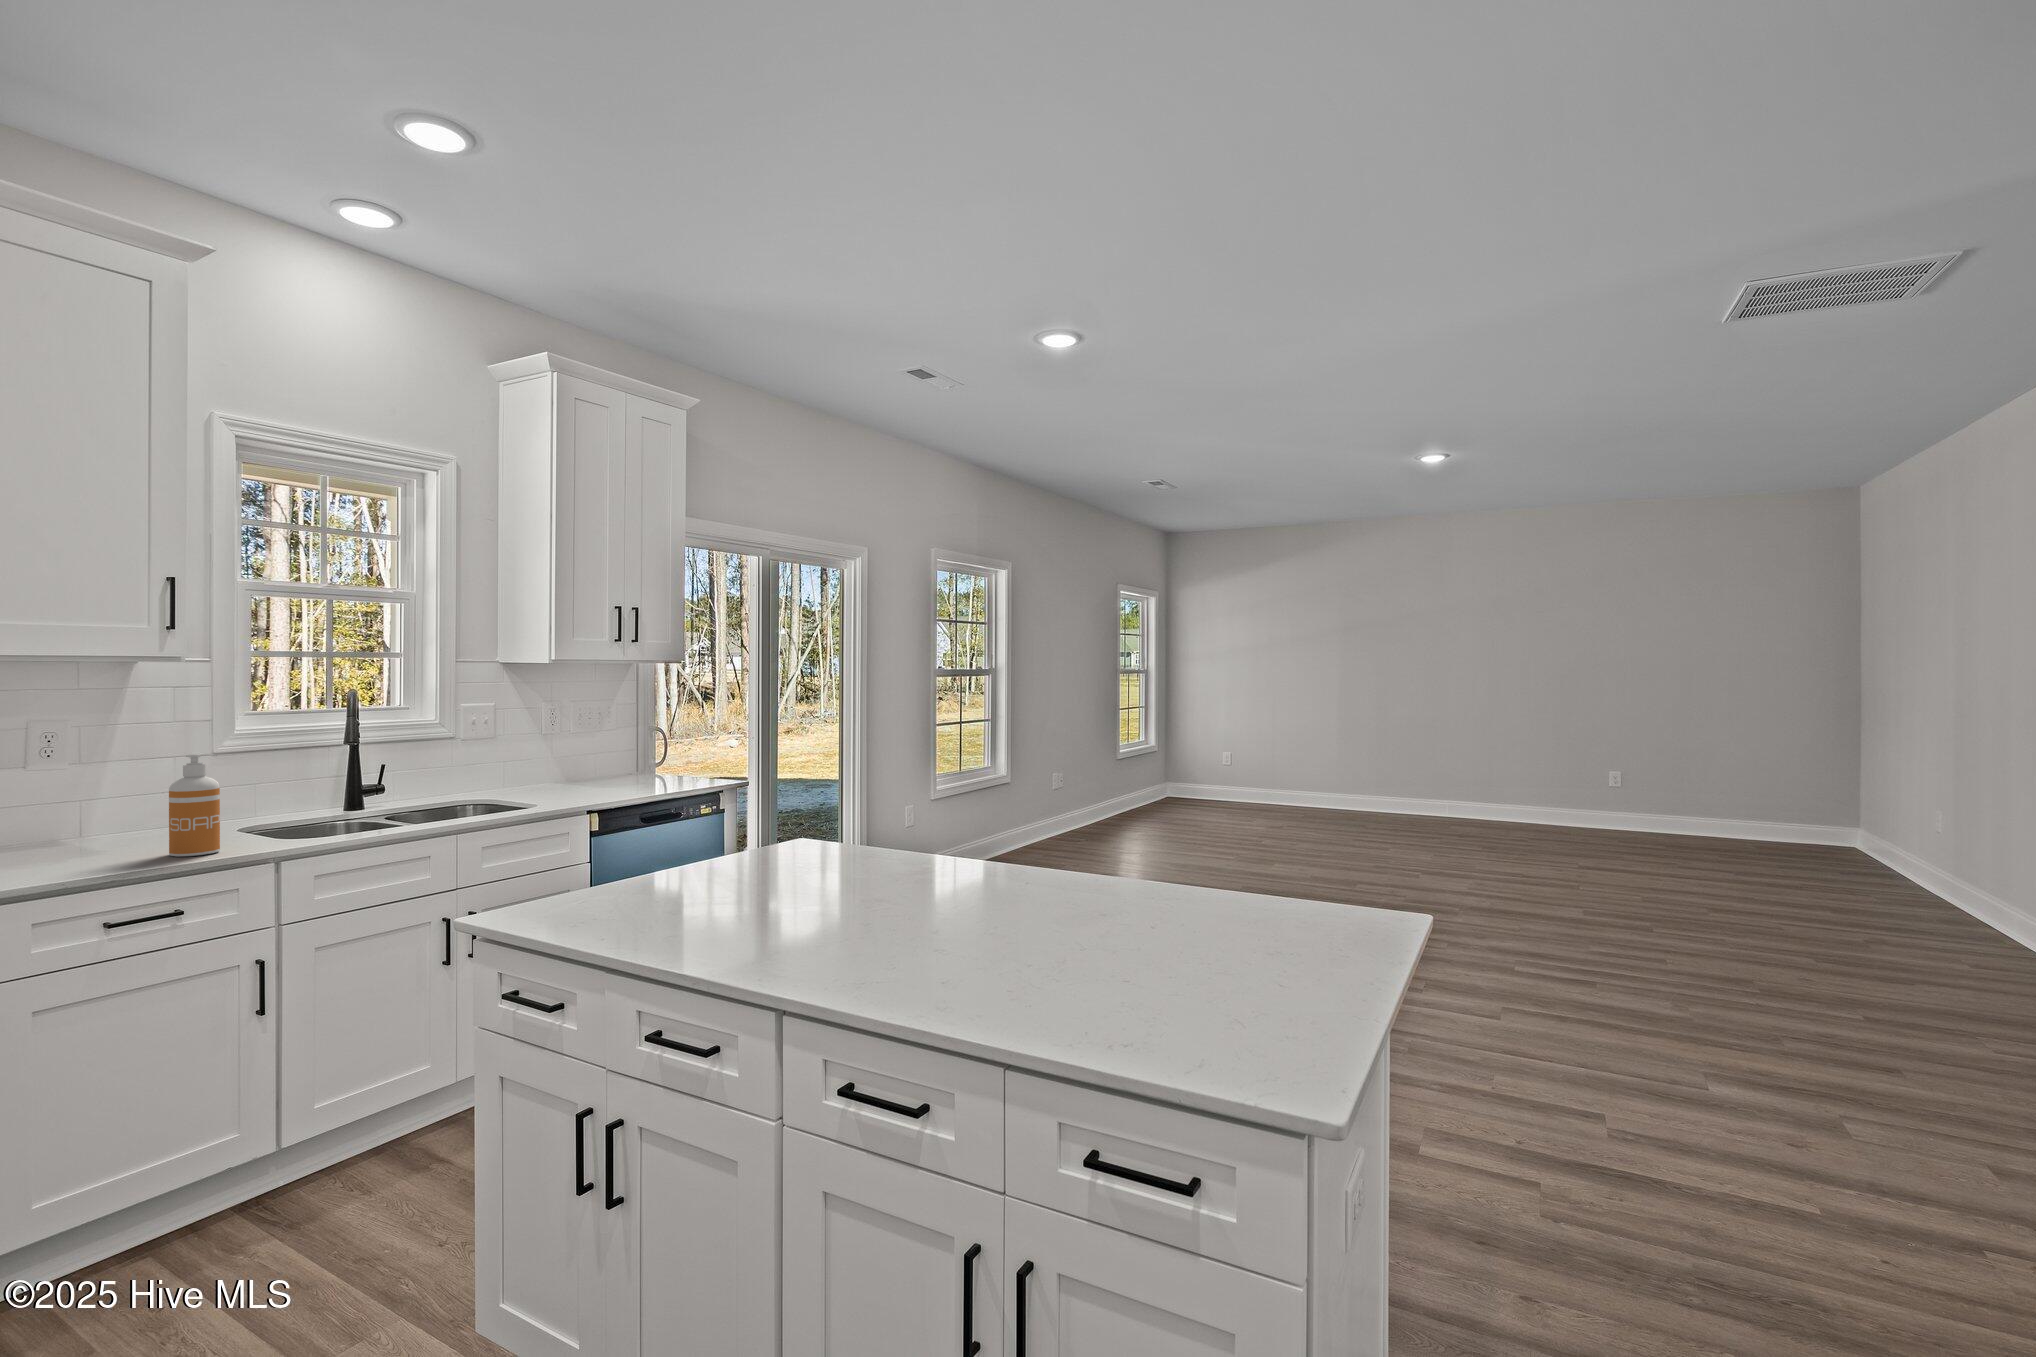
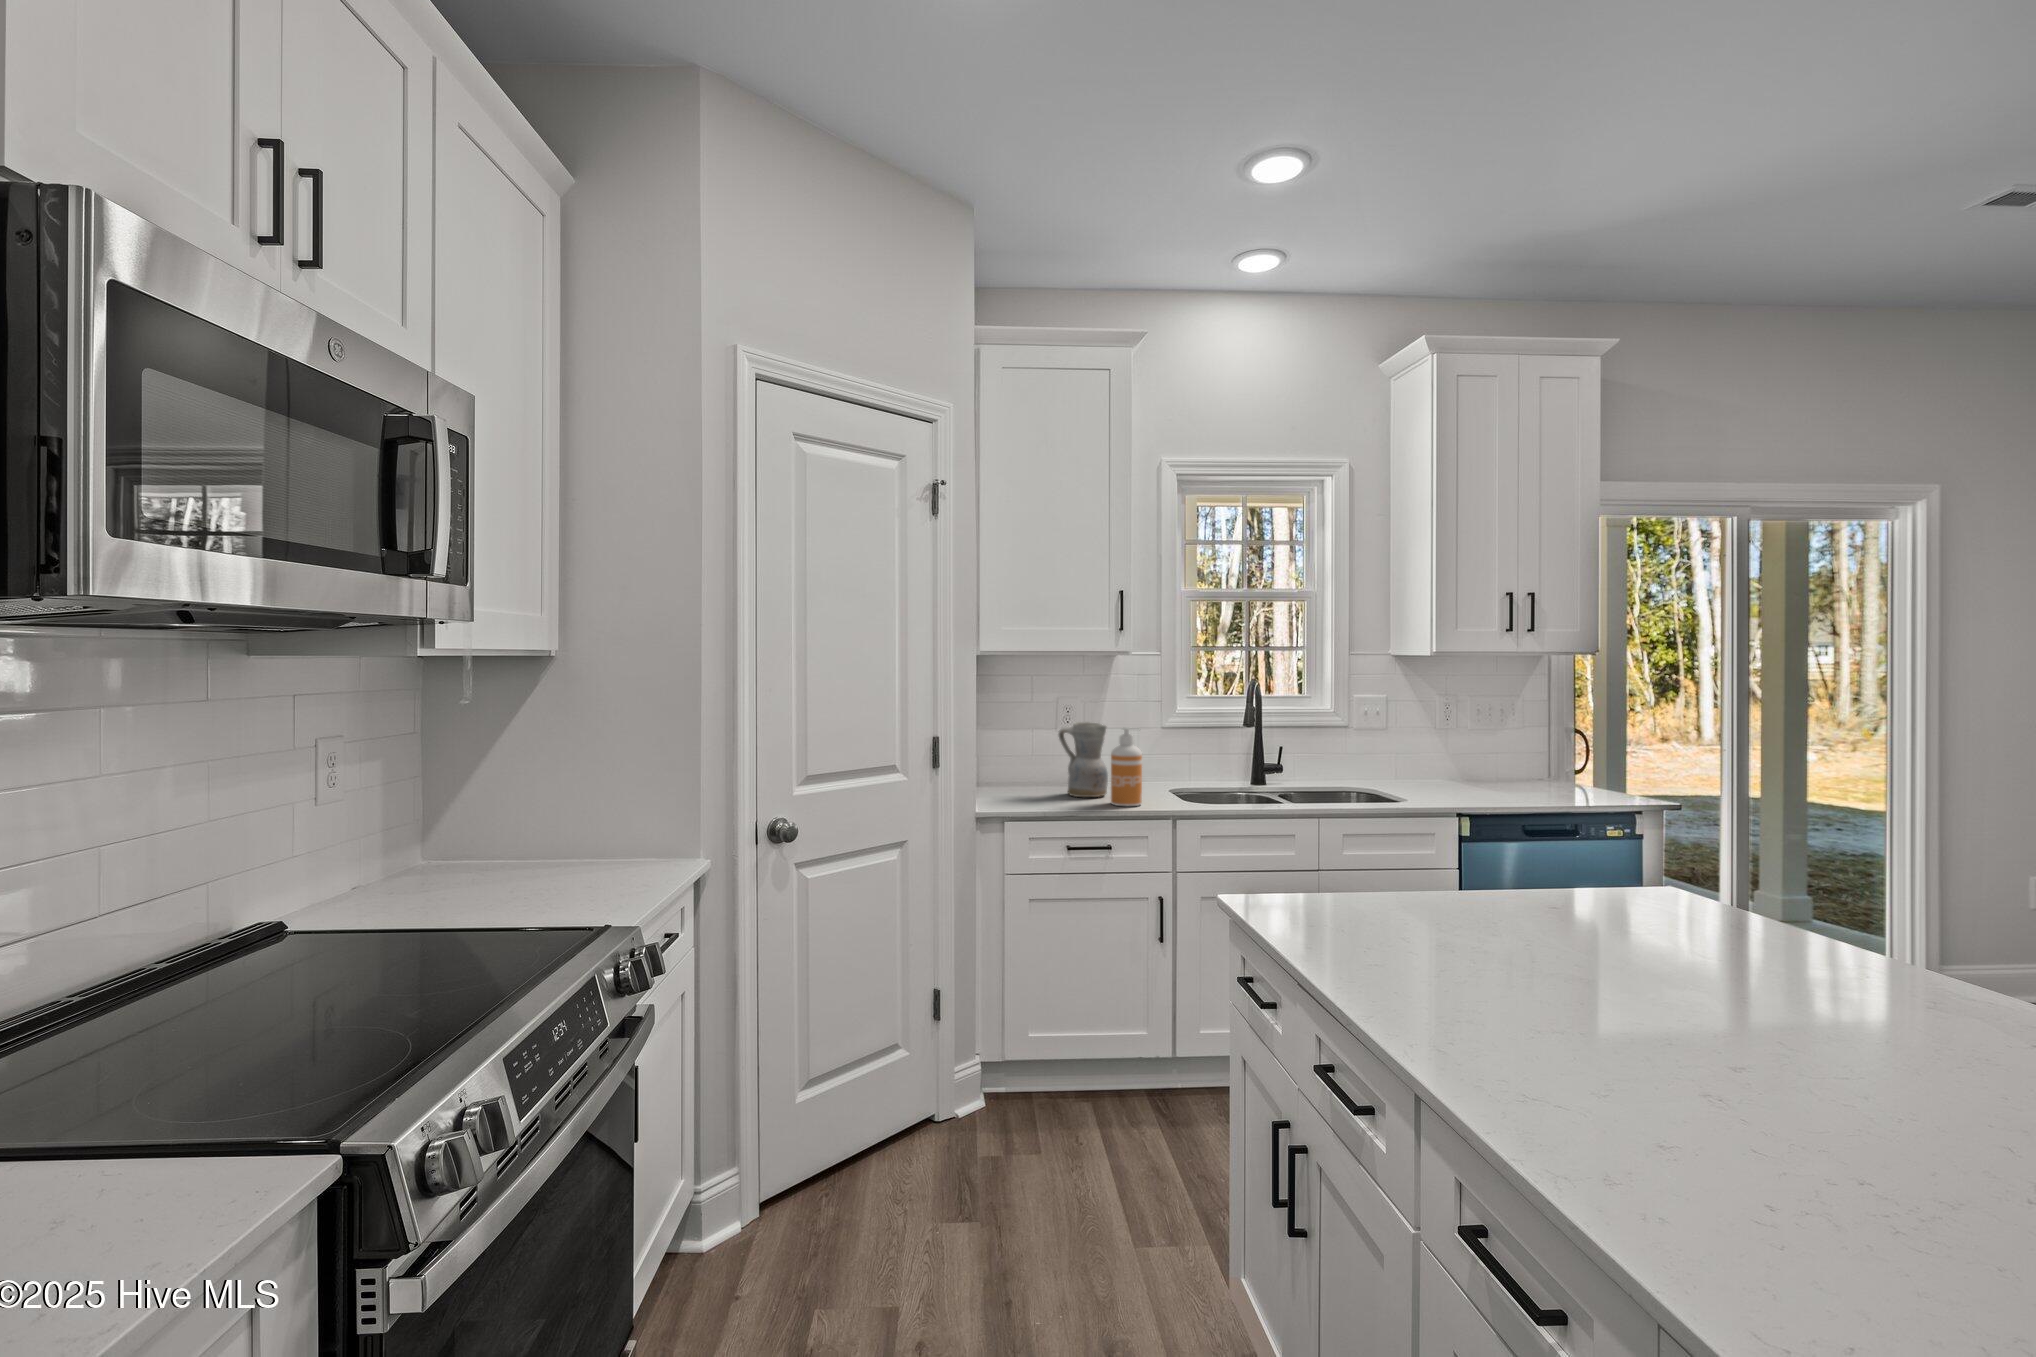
ceramic pitcher: none [56,753,150,856] -> present [1058,722,1108,797]

